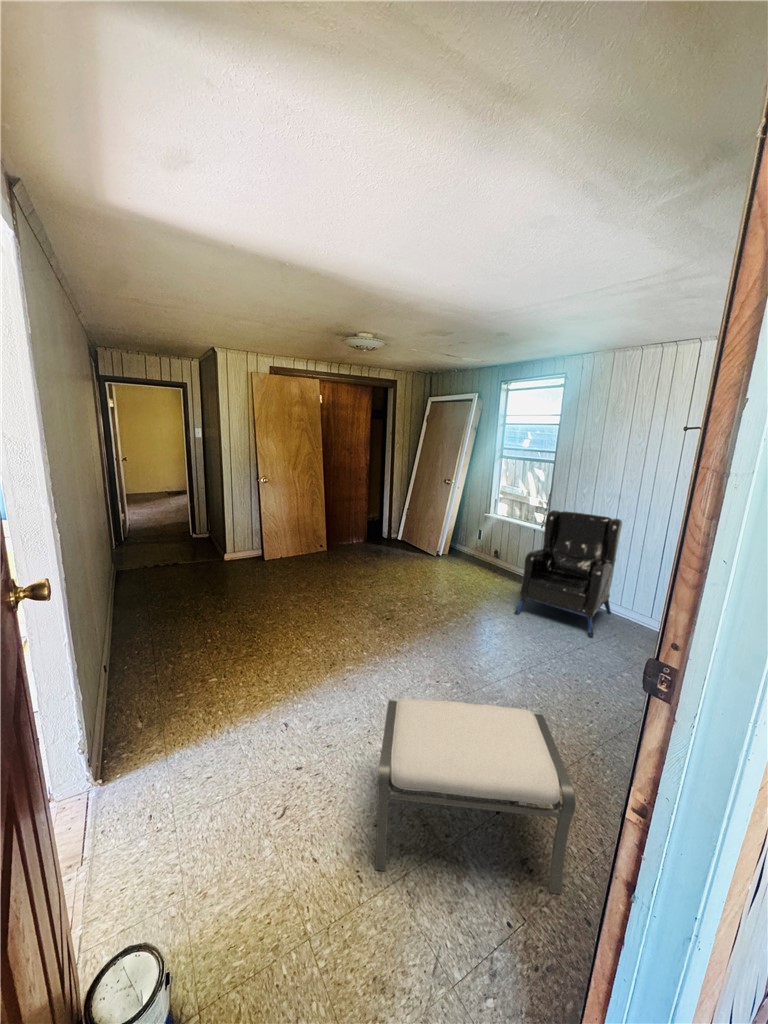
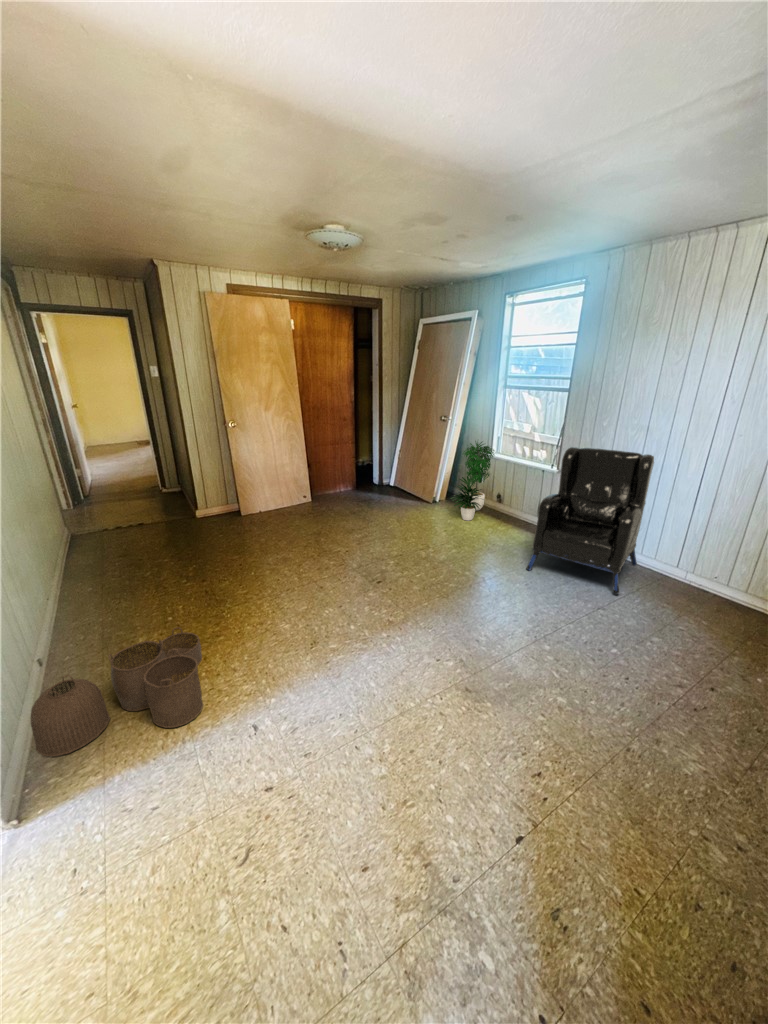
potted plant: none [450,500,491,571] -> present [450,441,494,521]
woven basket: none [110,643,243,737] -> present [31,627,203,756]
ottoman: present [375,698,575,894] -> none [358,709,635,963]

